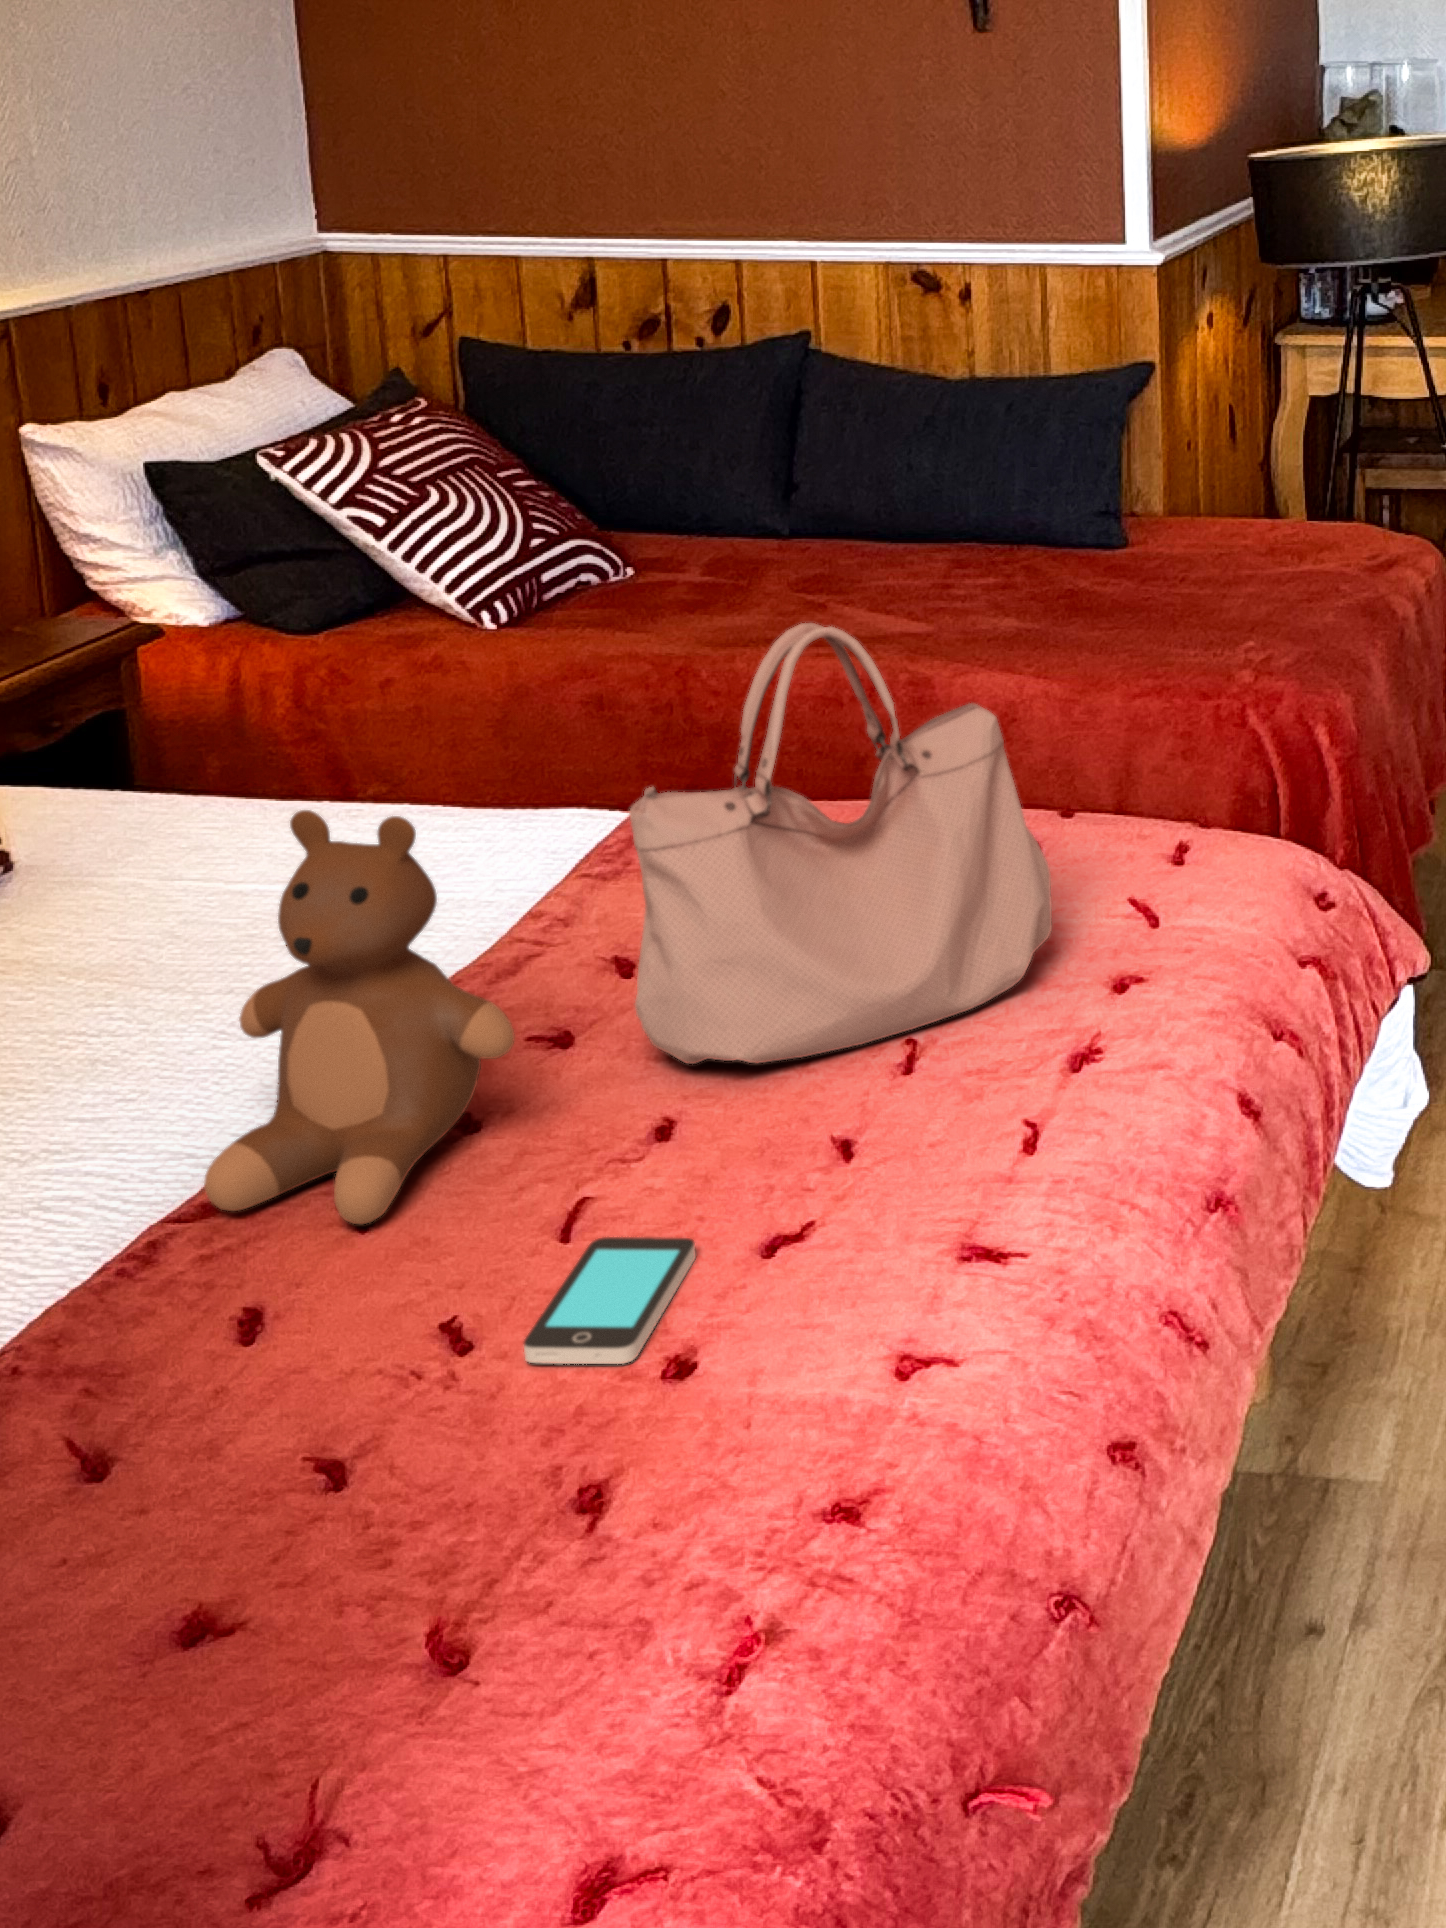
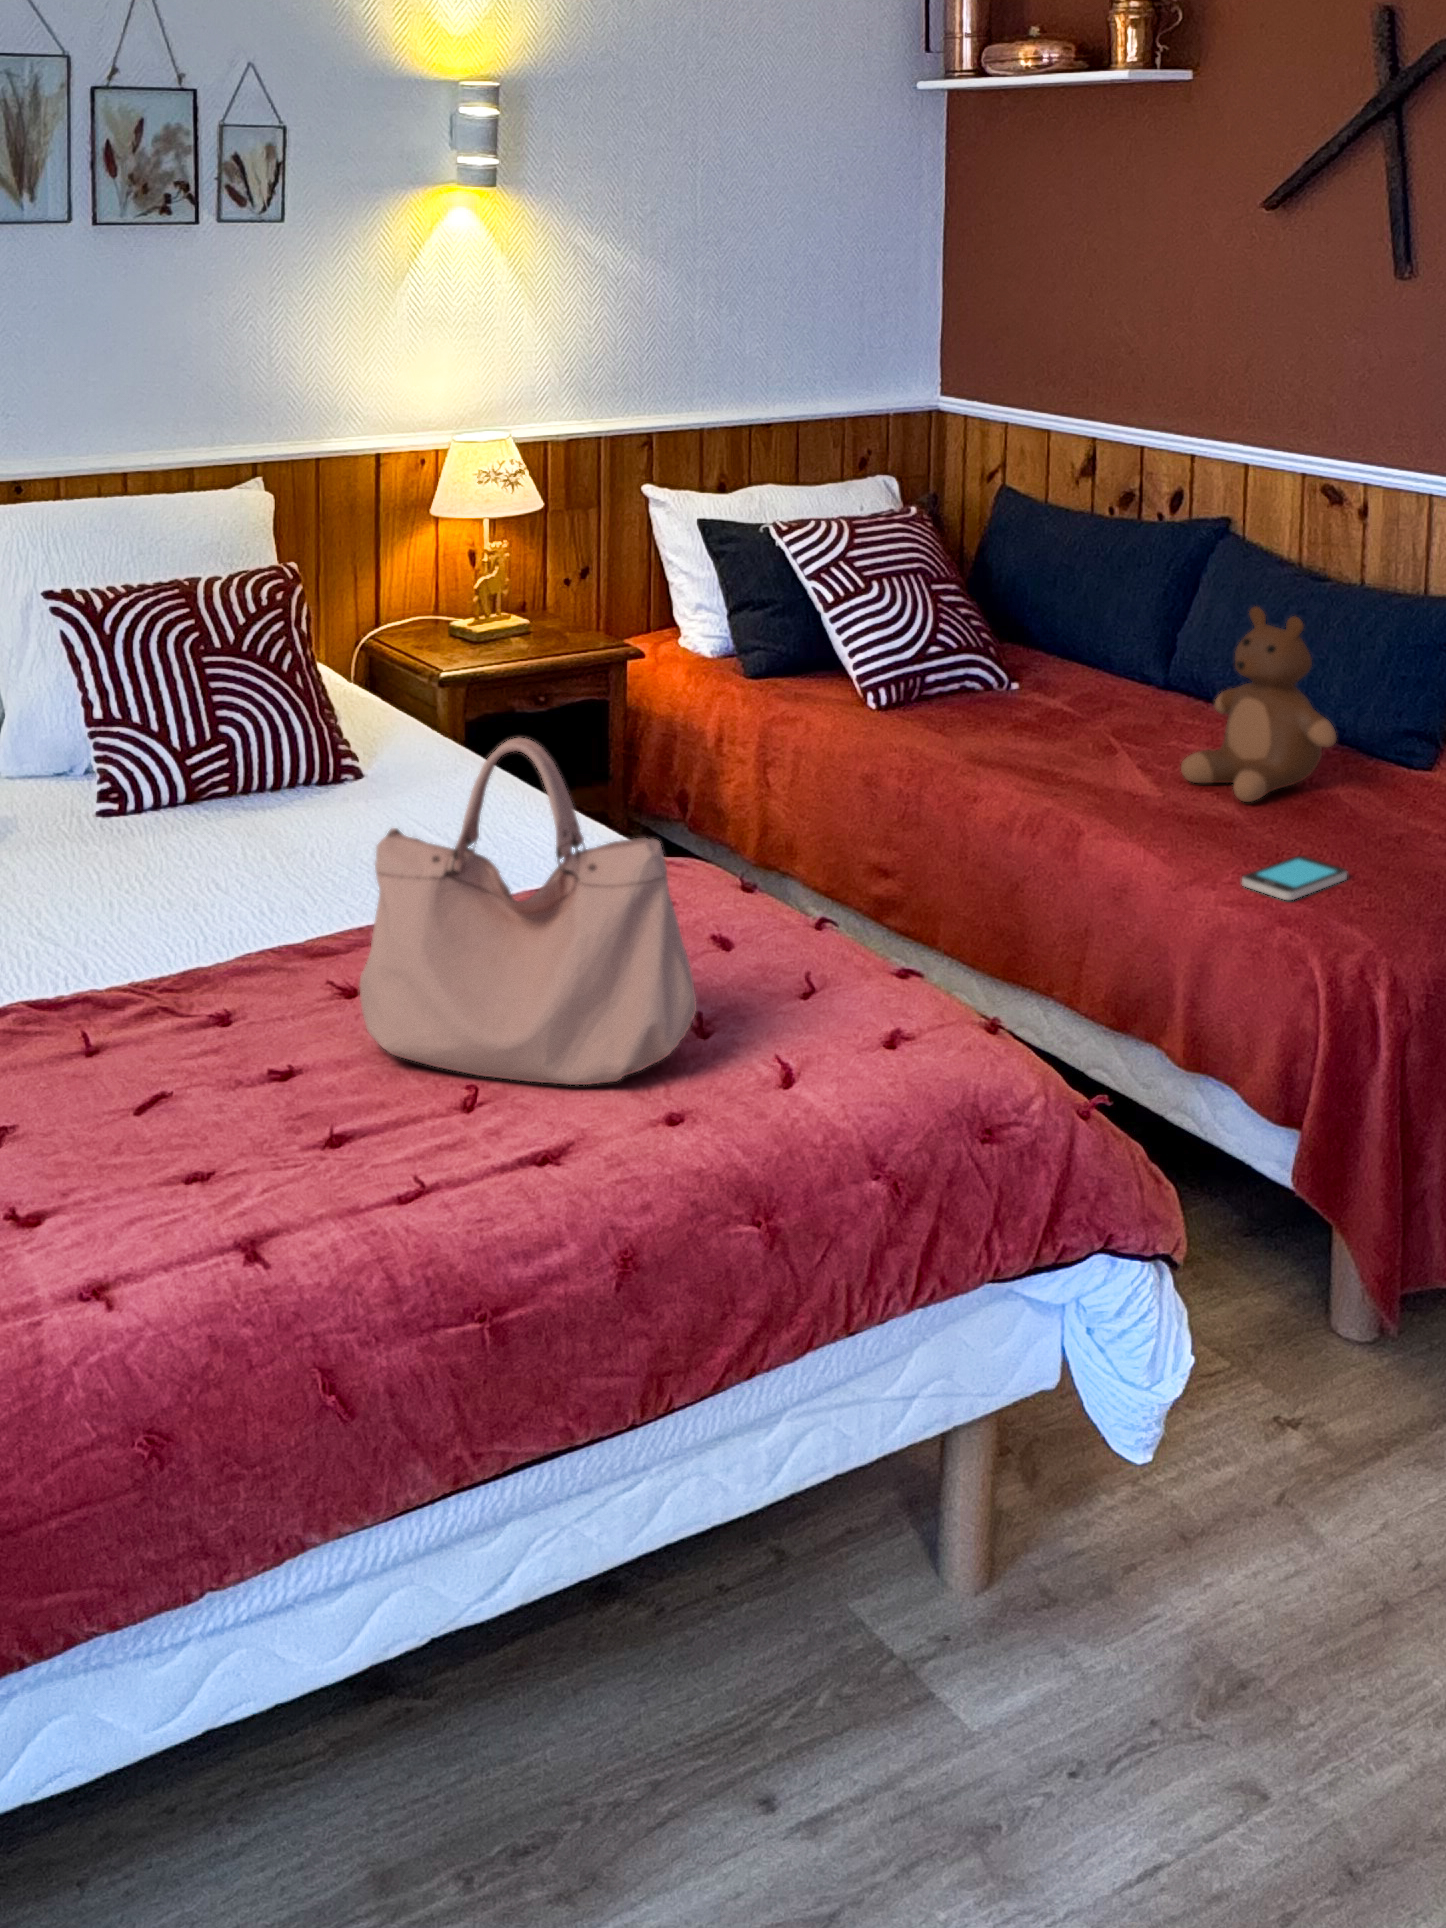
teddy bear: present [204,810,515,1224] -> present [1181,607,1336,802]
smartphone: present [524,1237,696,1364] -> present [1242,856,1347,900]

